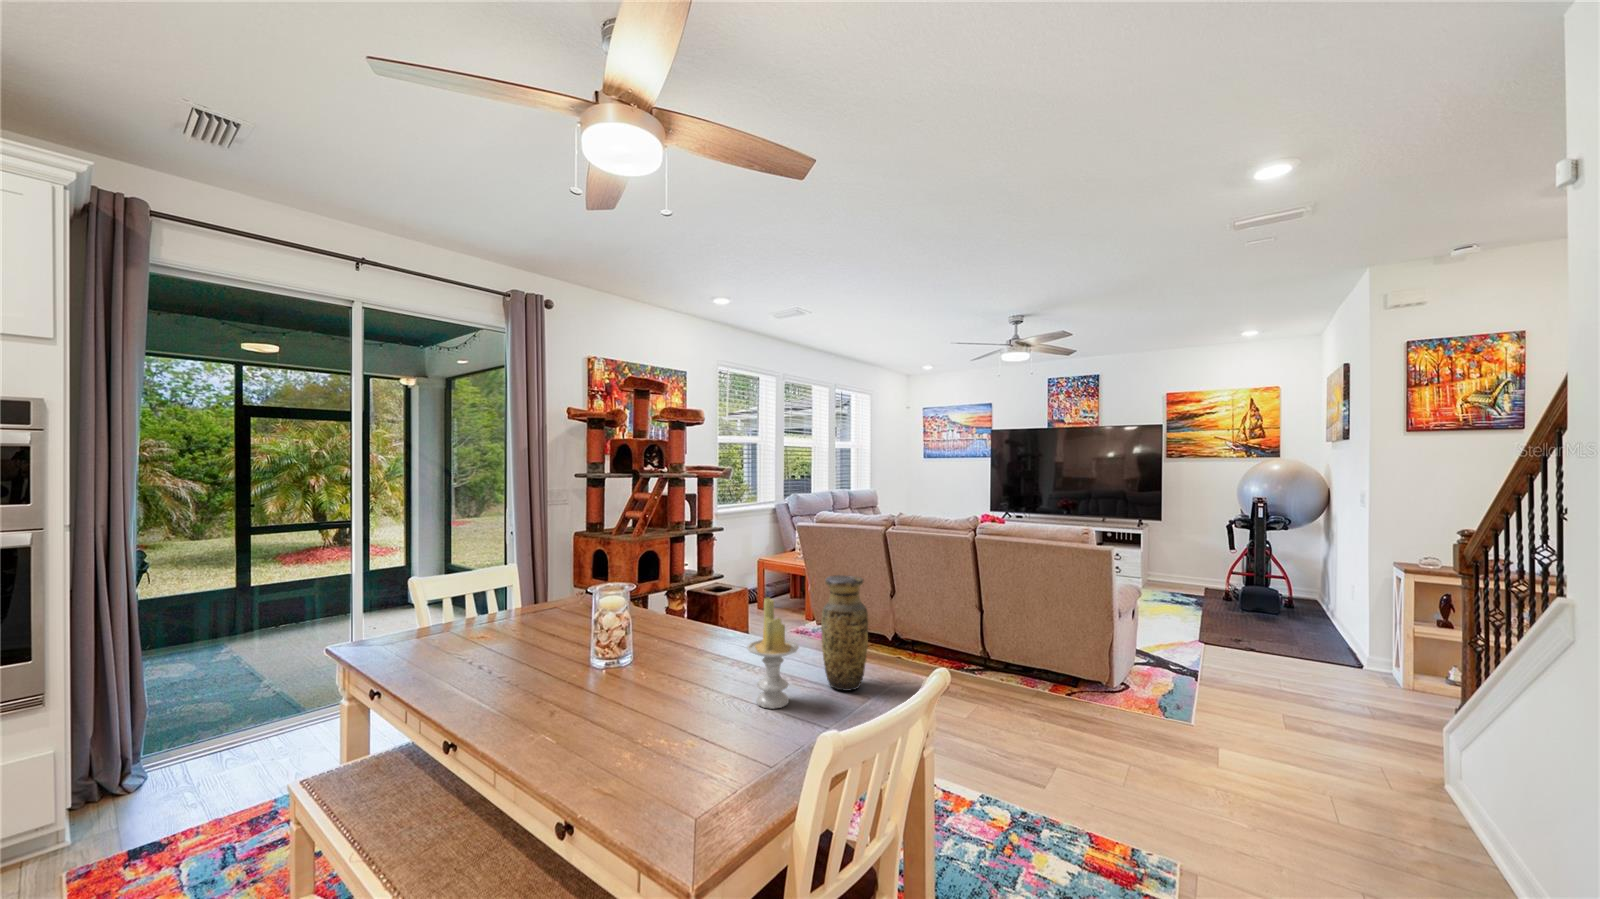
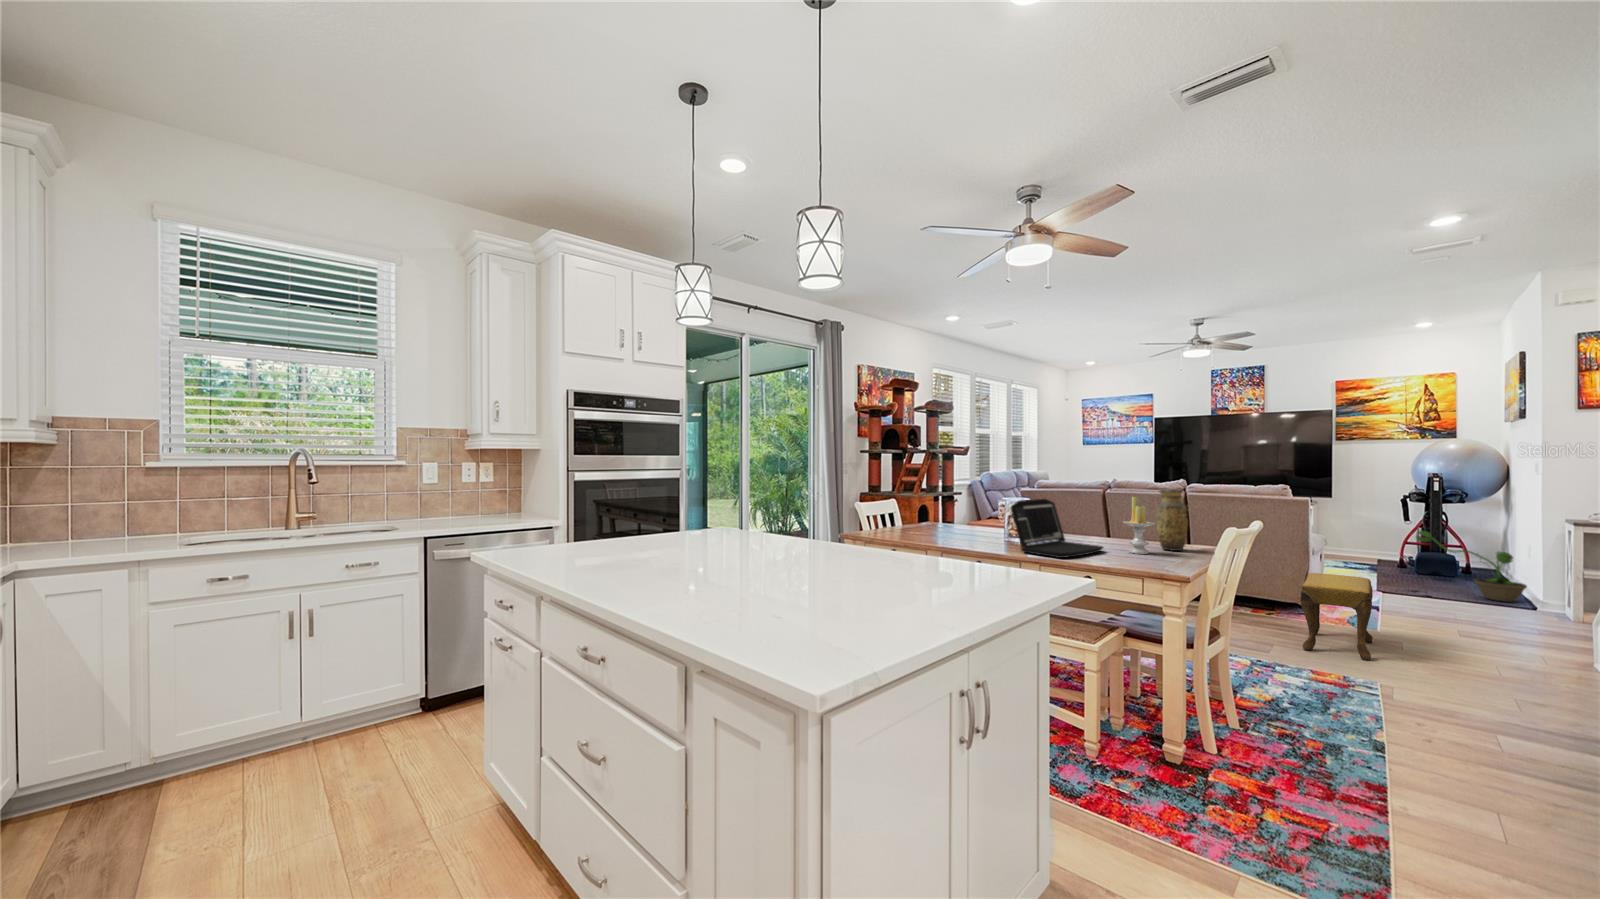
decorative plant: none [1239,570,1352,655] -> present [1416,531,1527,602]
laptop: none [532,595,714,743] -> present [1011,499,1103,558]
footstool: none [1091,649,1182,789] -> present [1301,573,1373,660]

